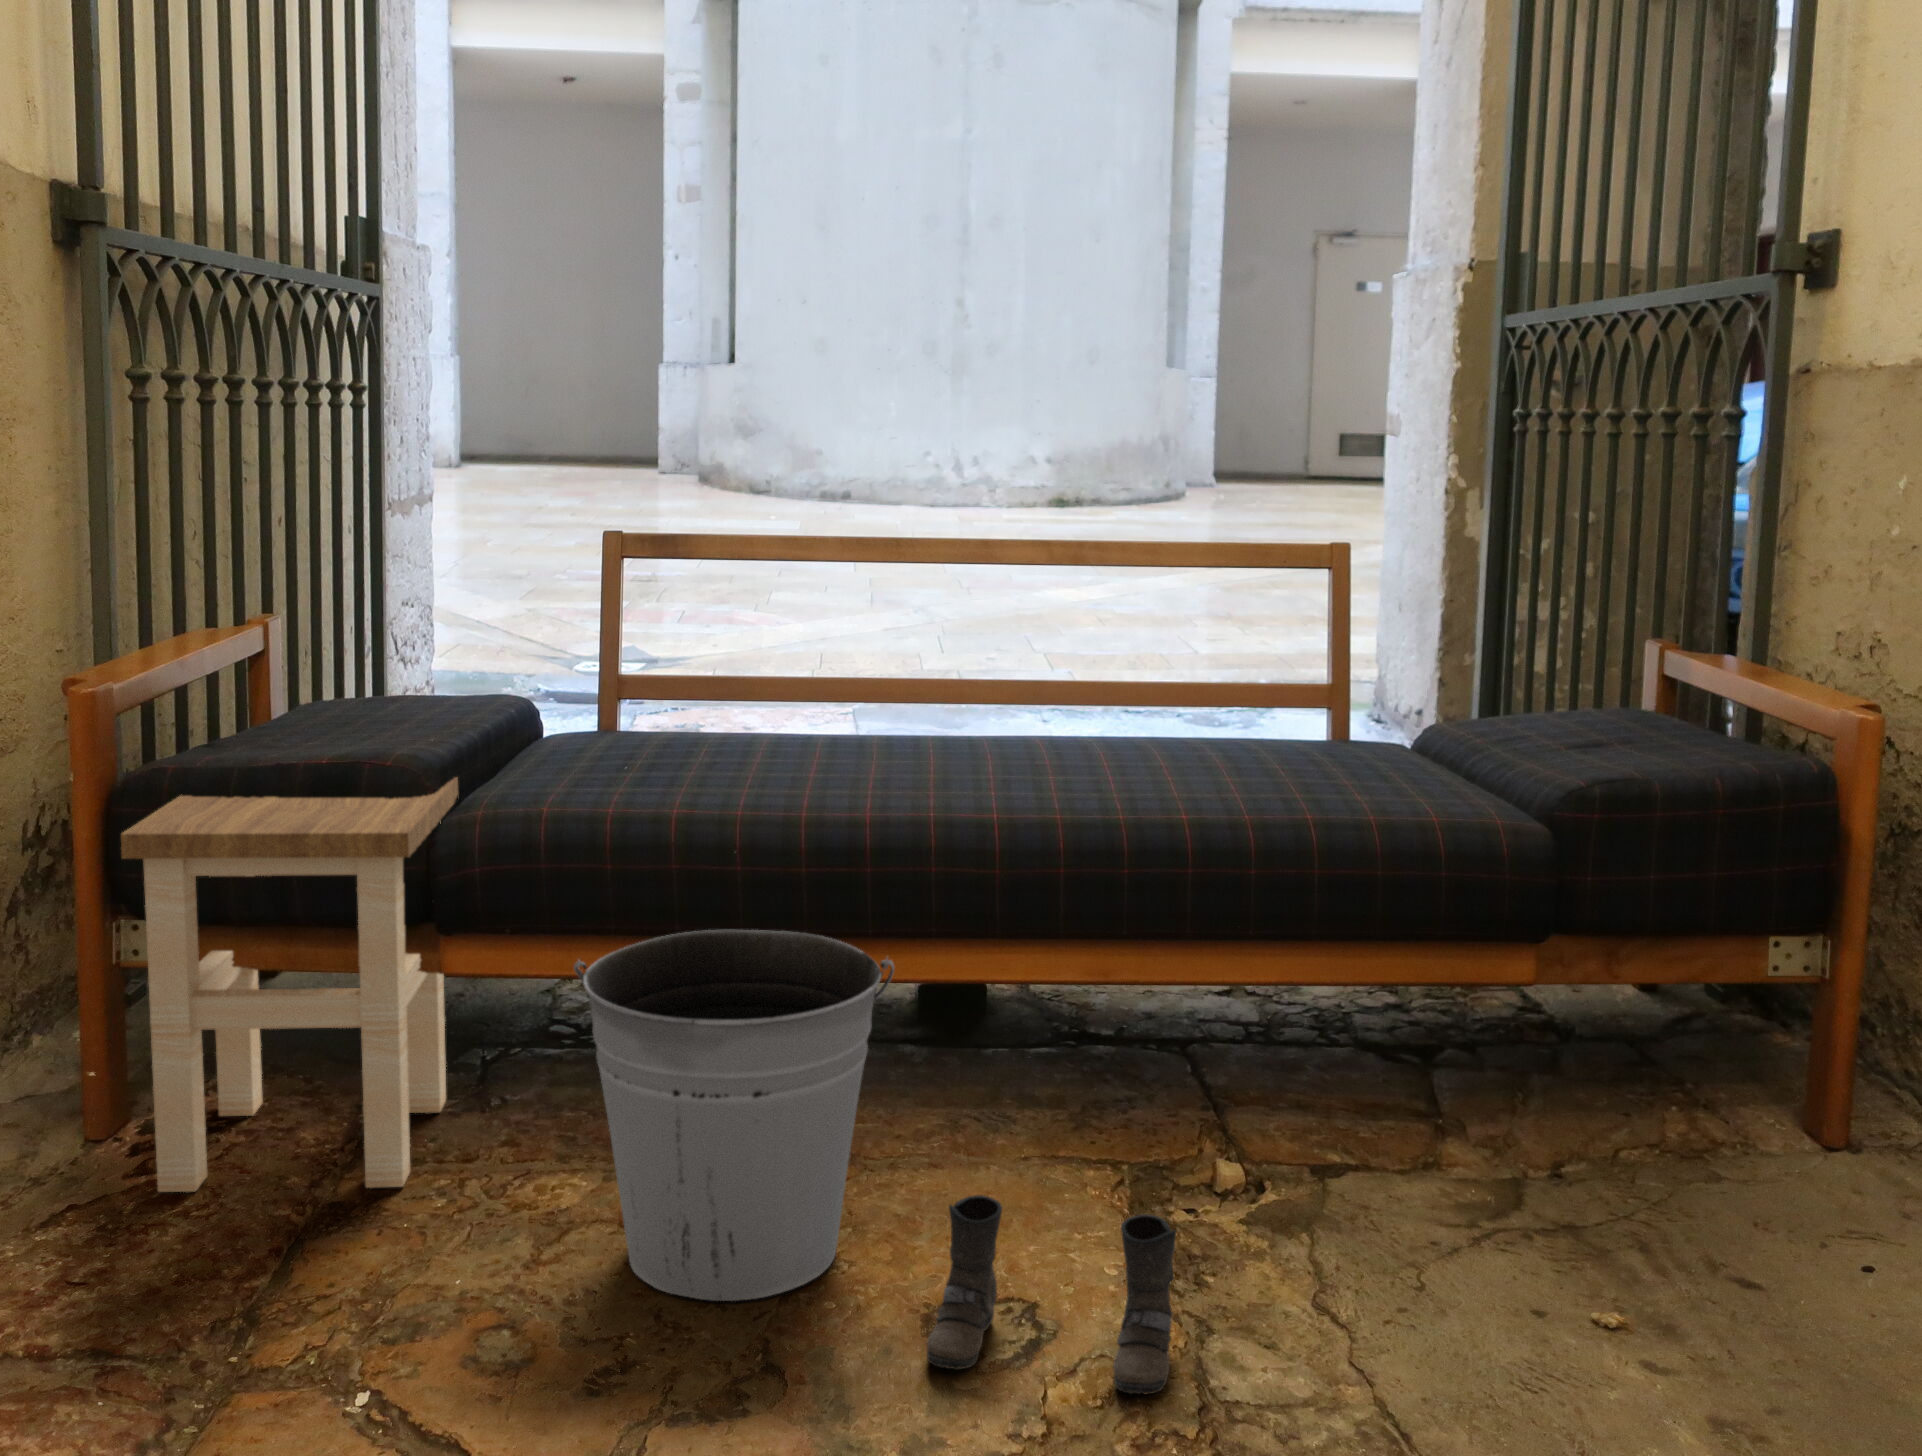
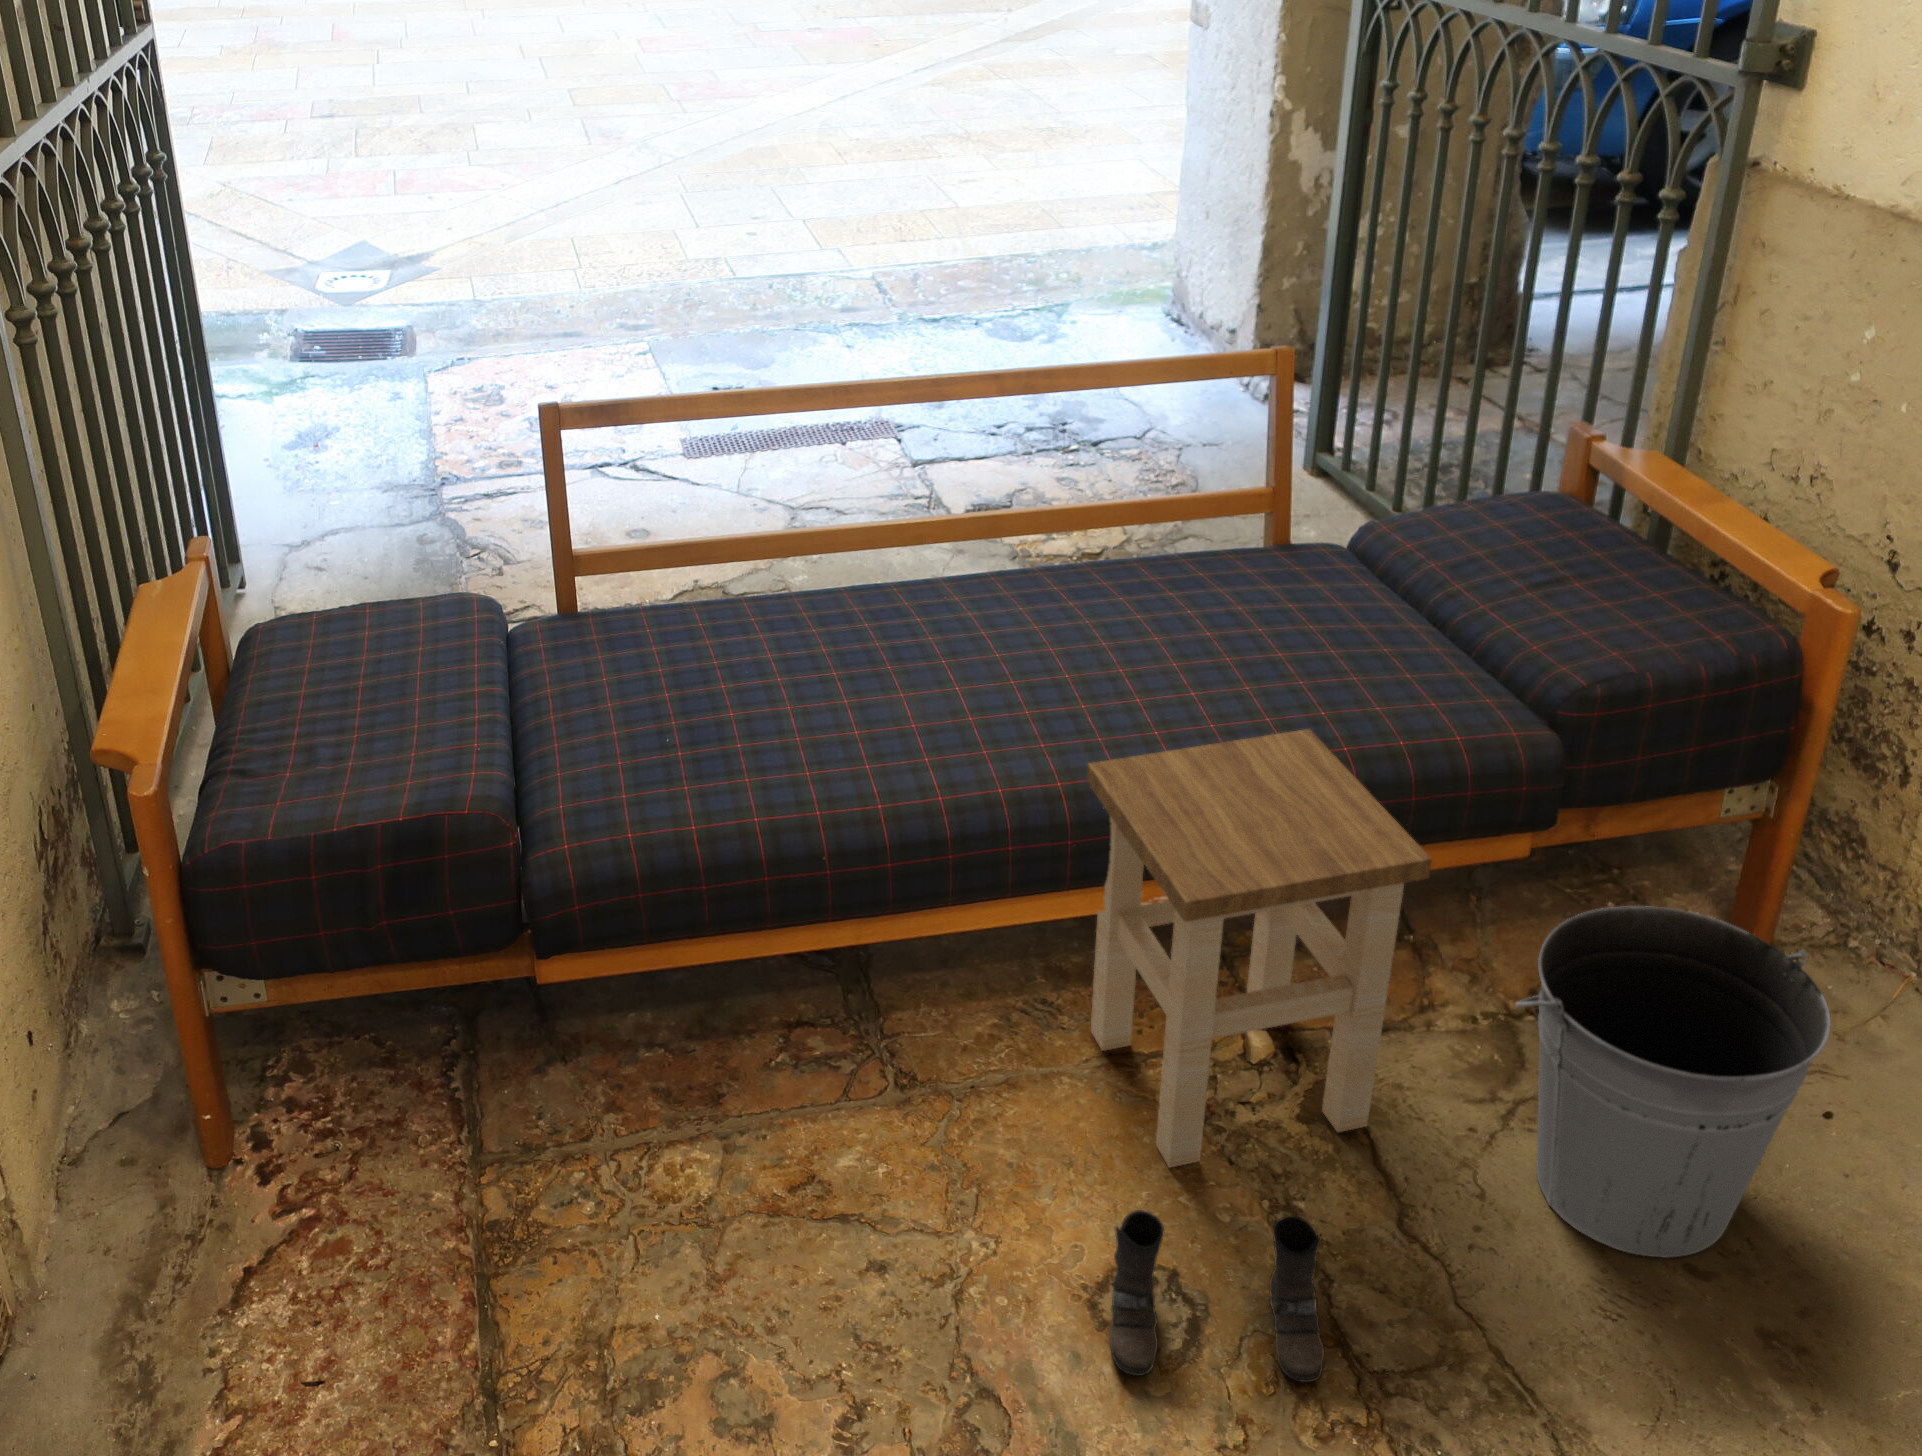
stool: present [121,777,458,1192] -> present [1087,729,1432,1167]
bucket: present [574,930,894,1301] -> present [1515,906,1831,1258]

